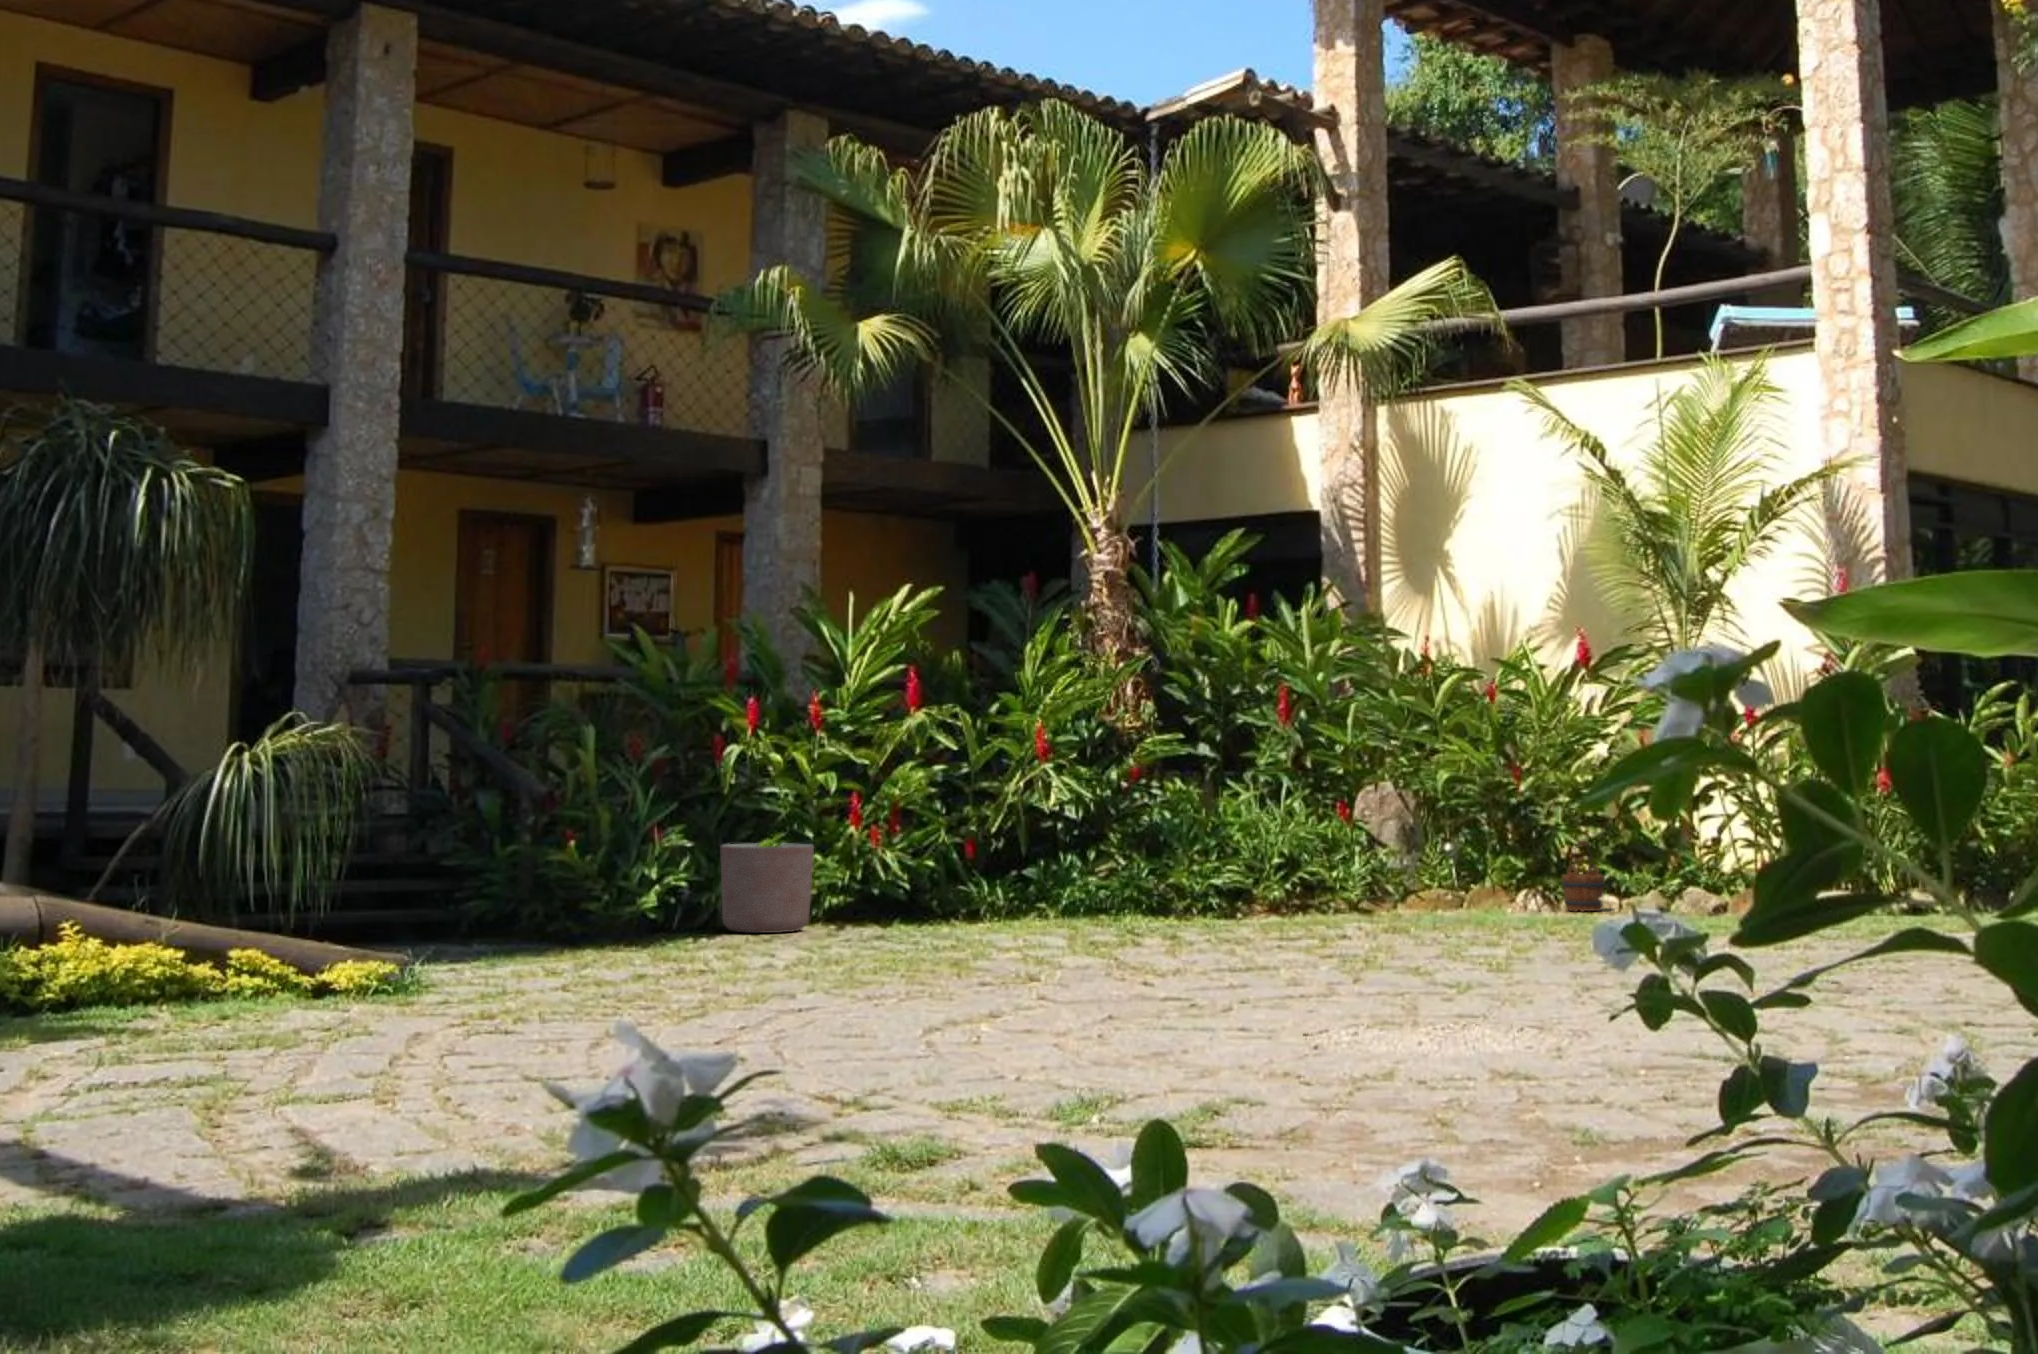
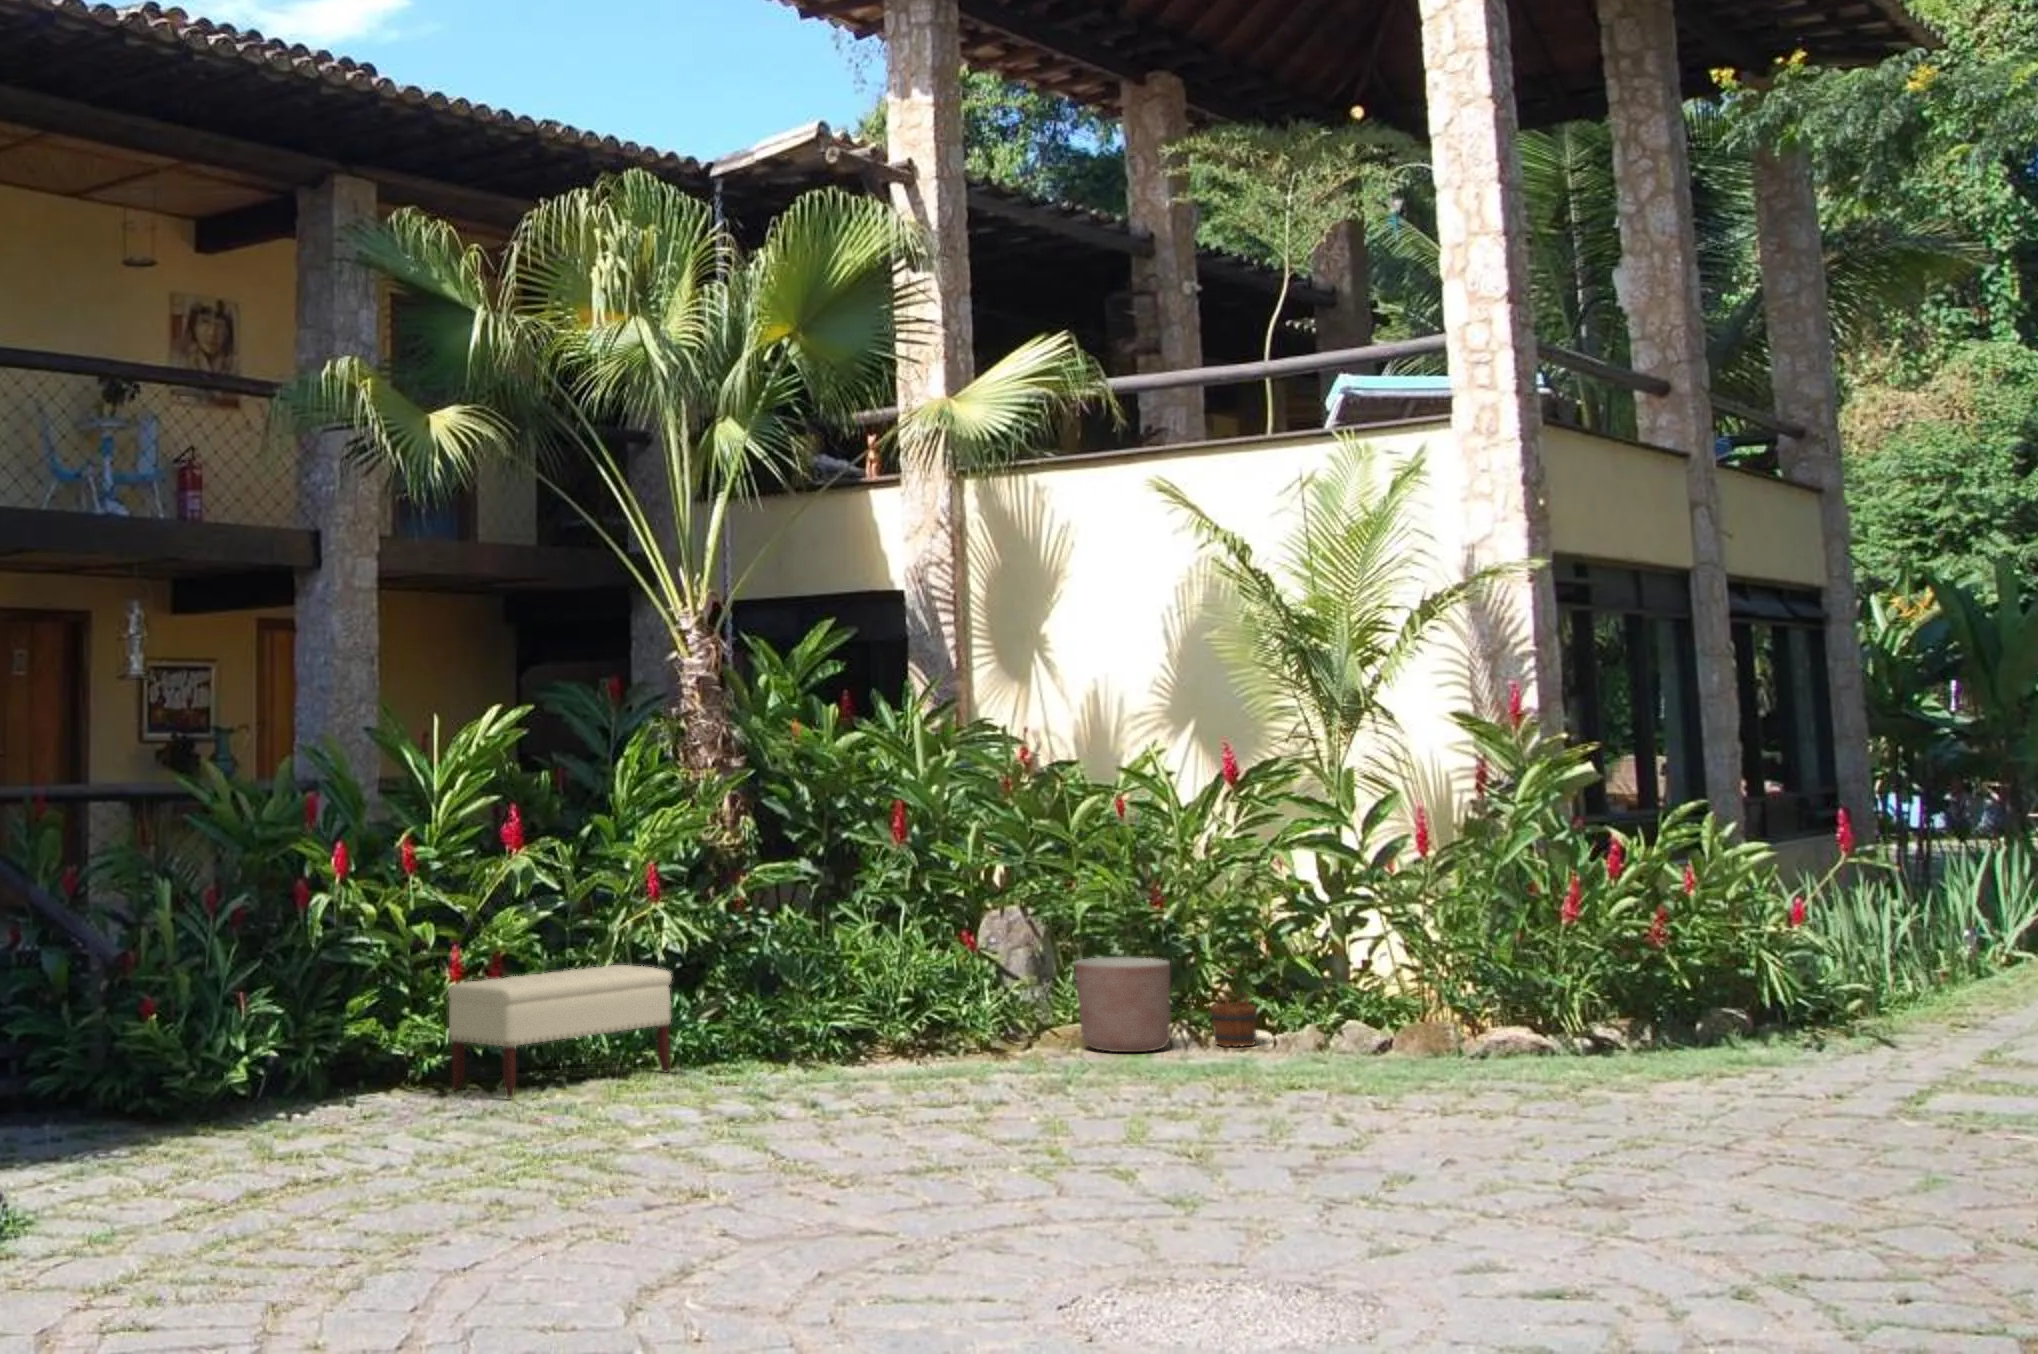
bench: none [847,824,1058,931] -> present [448,965,671,1098]
planter: present [720,843,814,933] -> present [1075,957,1170,1052]

